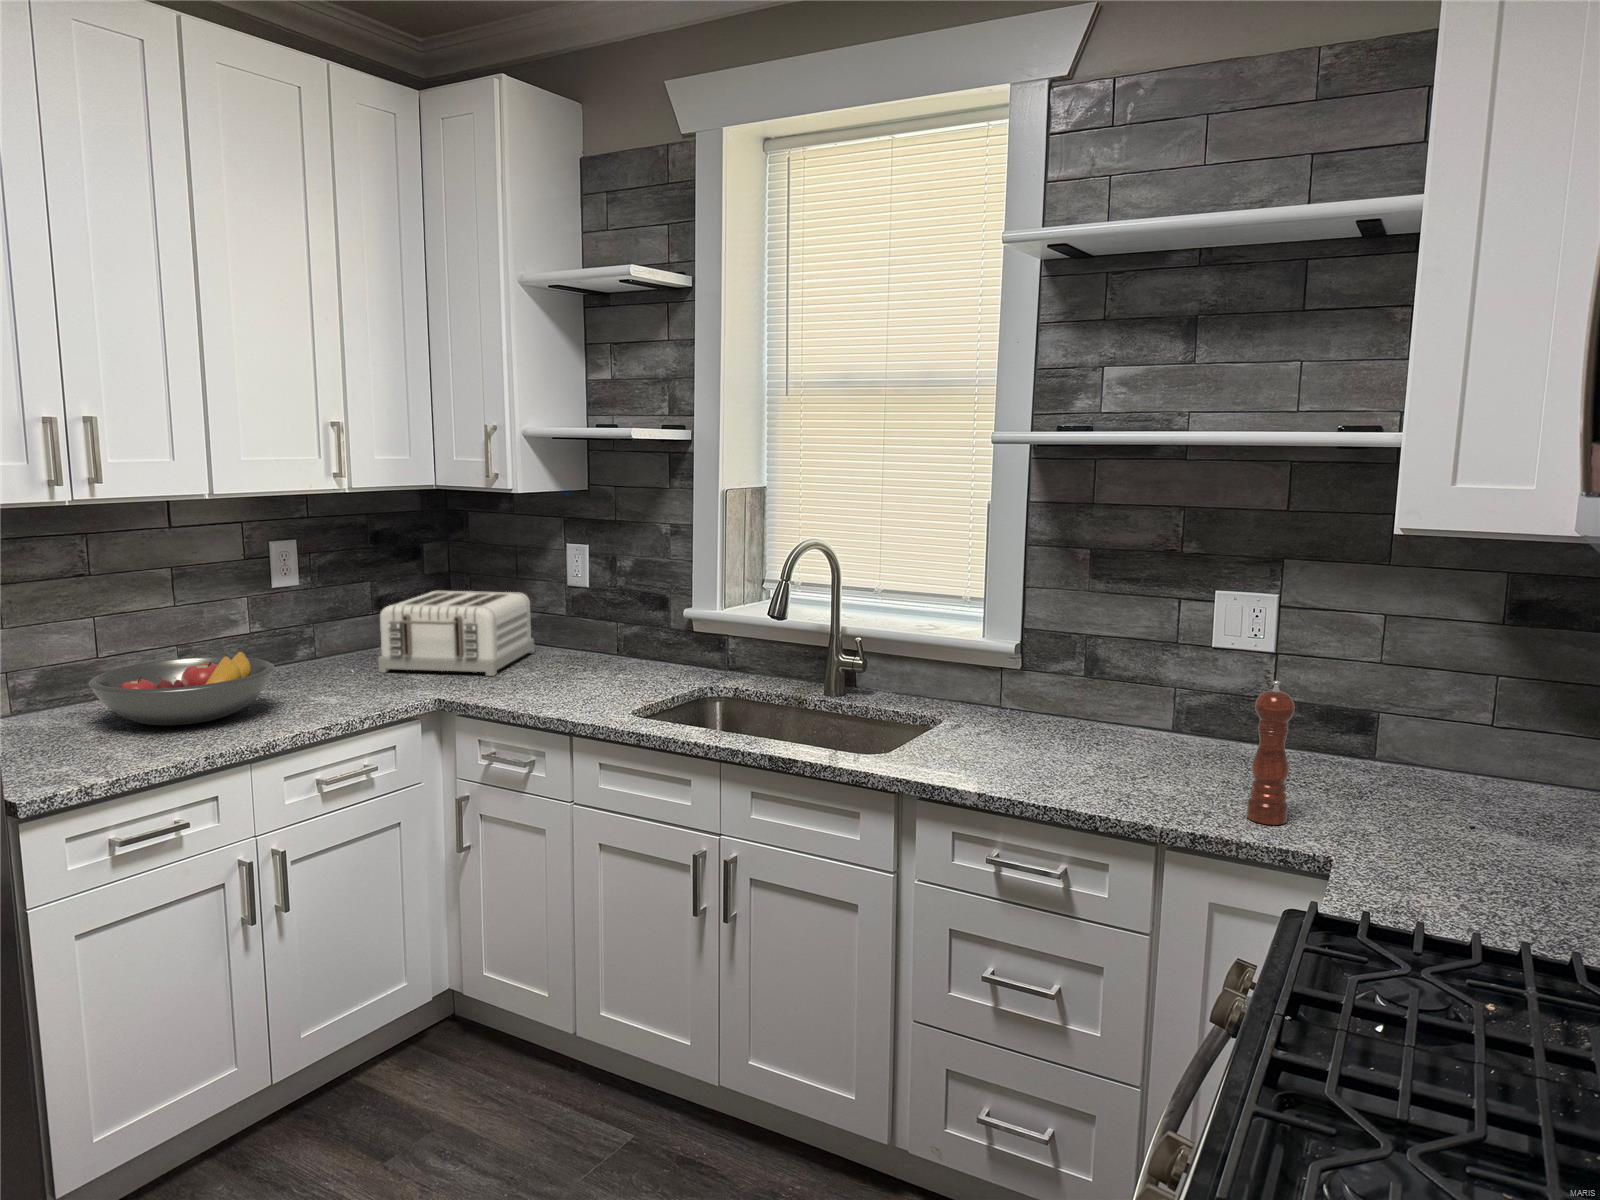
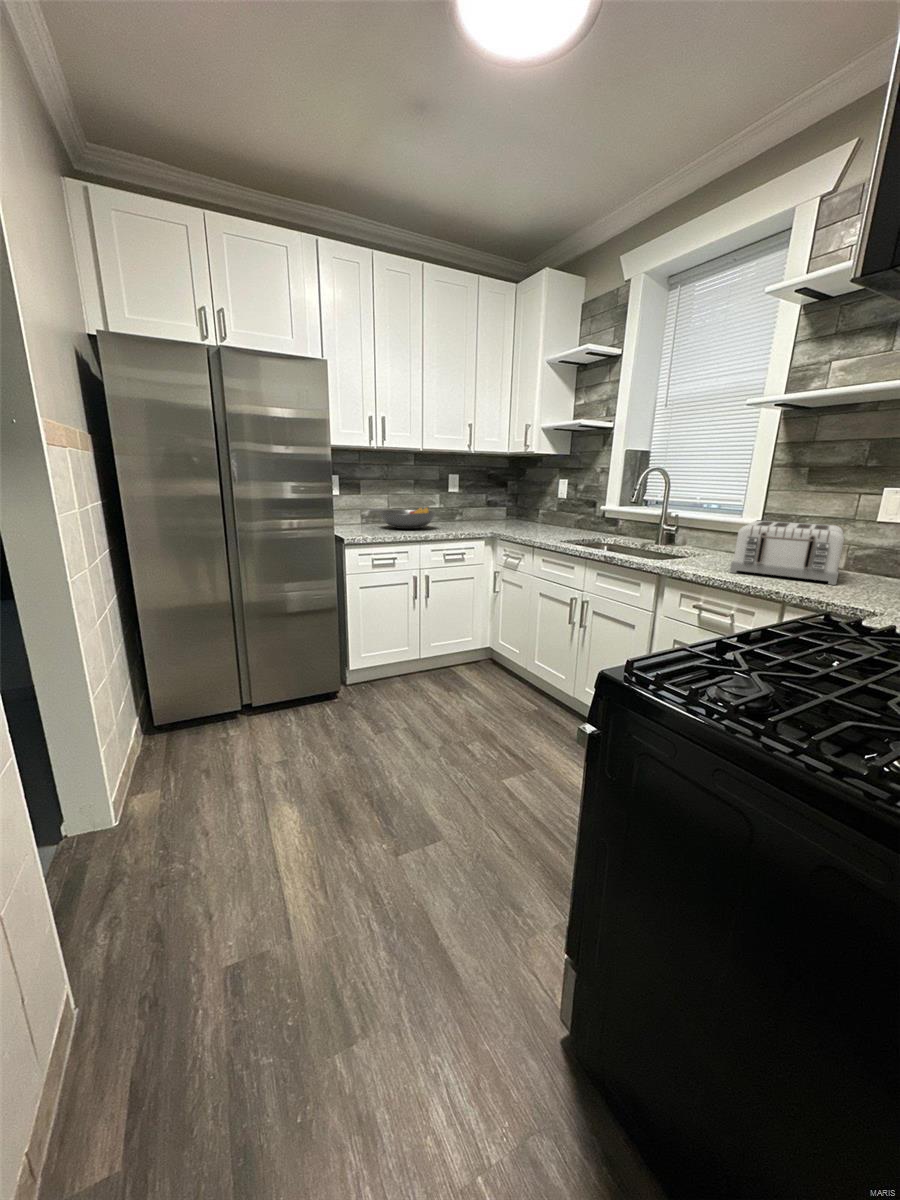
toaster: present [378,591,534,676] -> present [730,520,844,585]
pepper mill: present [1247,681,1295,825] -> none [846,518,889,600]

